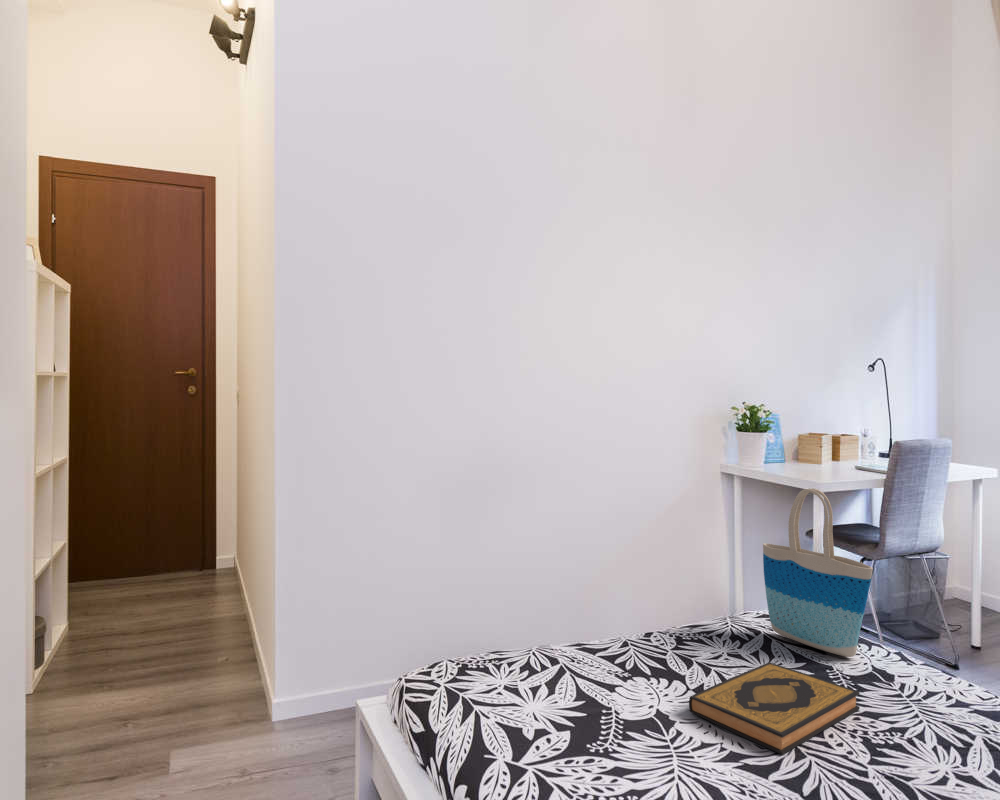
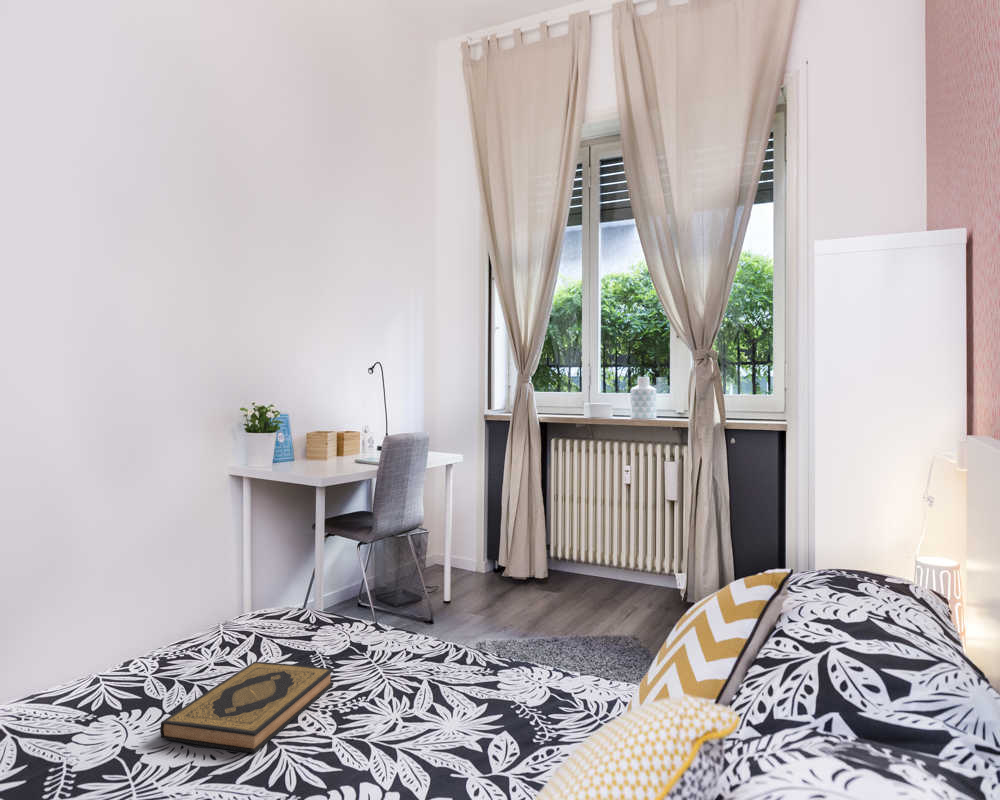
tote bag: present [763,488,873,657] -> none [256,485,351,638]

